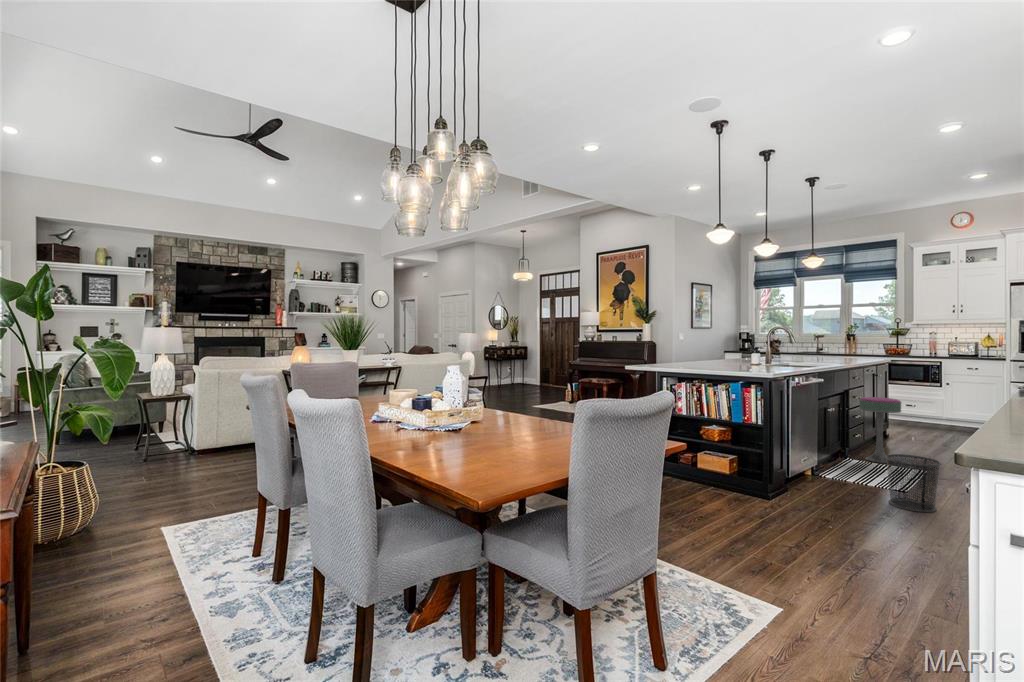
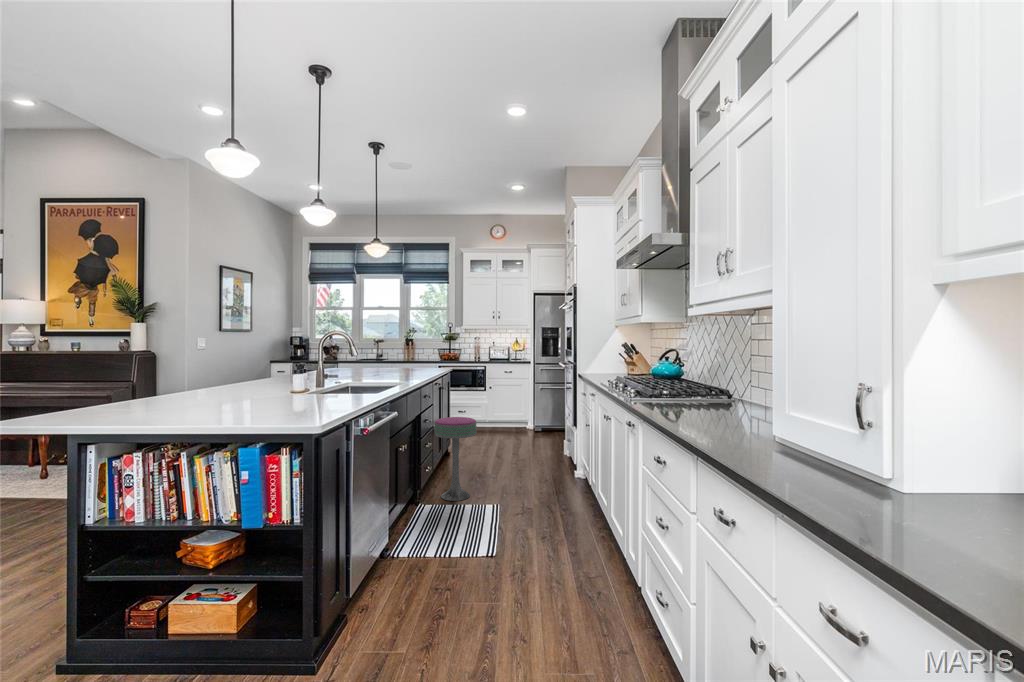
waste bin: present [885,454,941,512] -> none [491,514,556,610]

